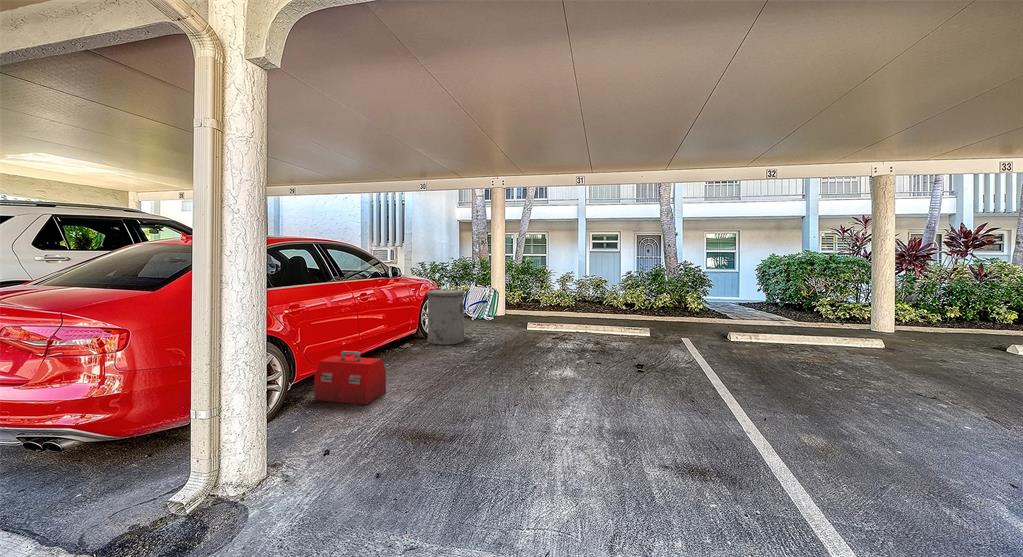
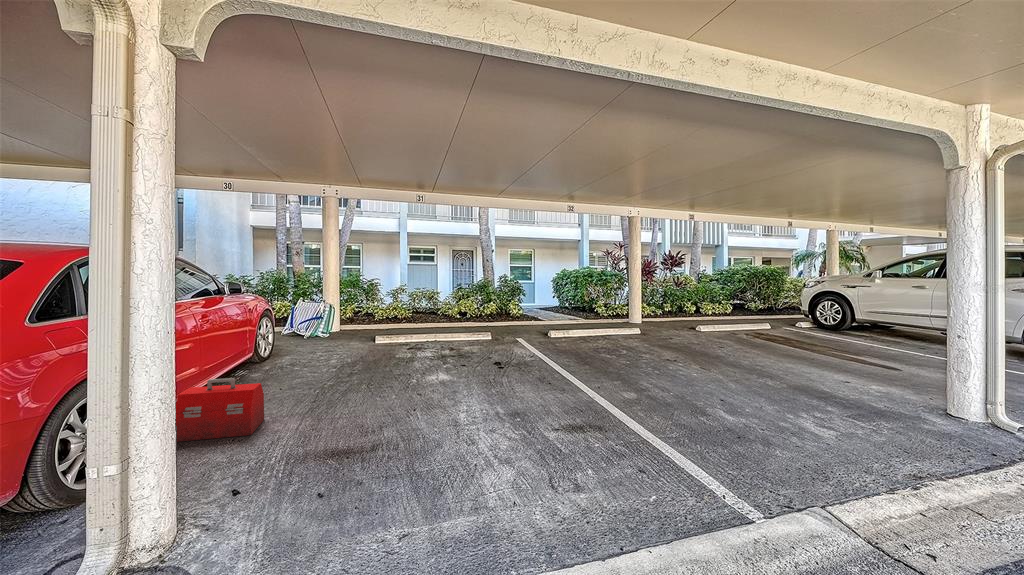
trash can: present [427,289,466,345] -> none [267,306,317,366]

